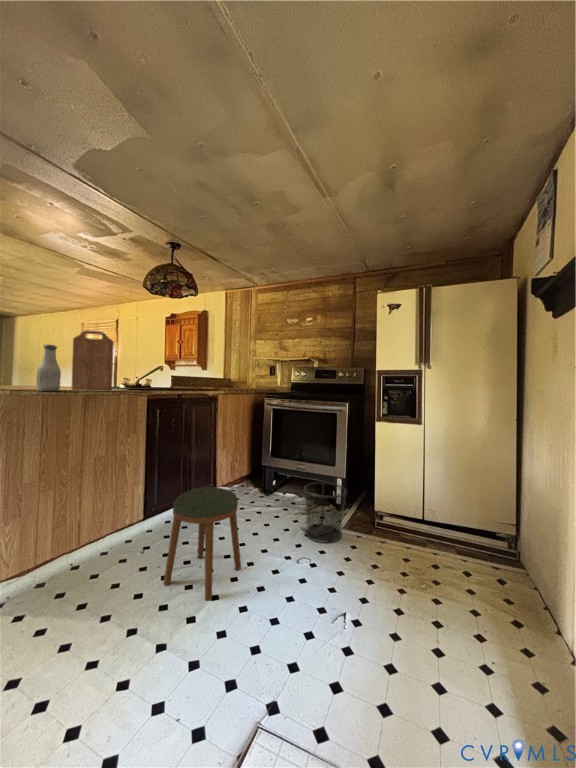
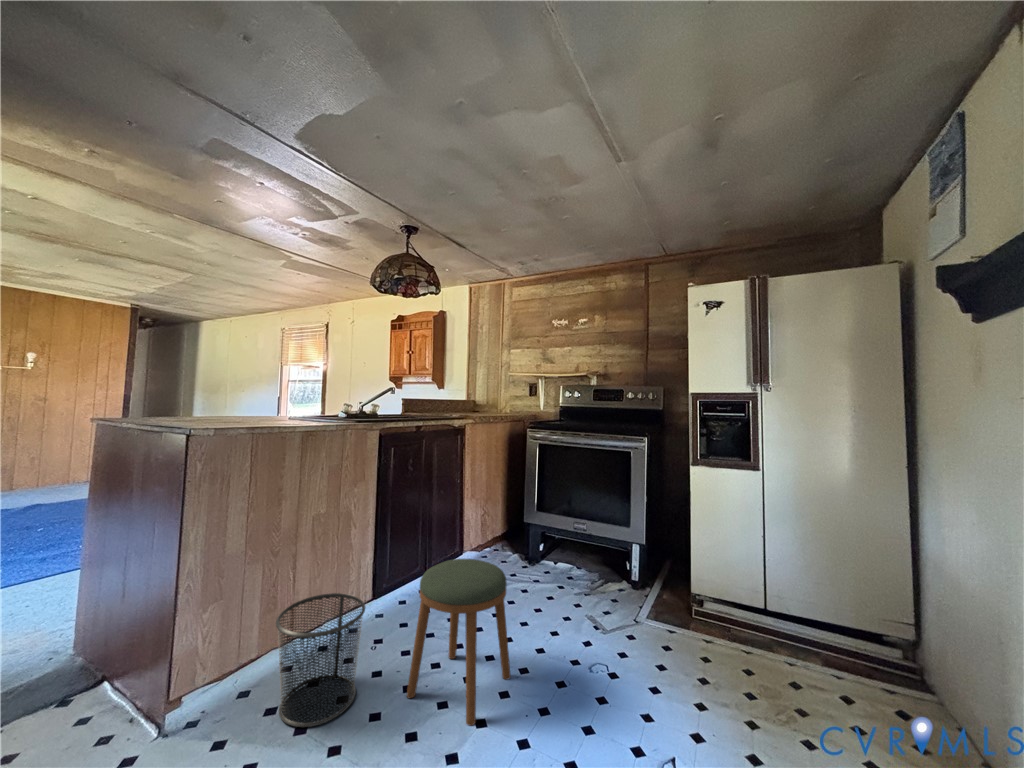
cutting board: present [71,331,114,391] -> none [286,346,340,425]
bottle: present [36,345,61,391] -> none [245,367,275,428]
waste bin: present [304,482,346,543] -> present [276,593,365,727]

